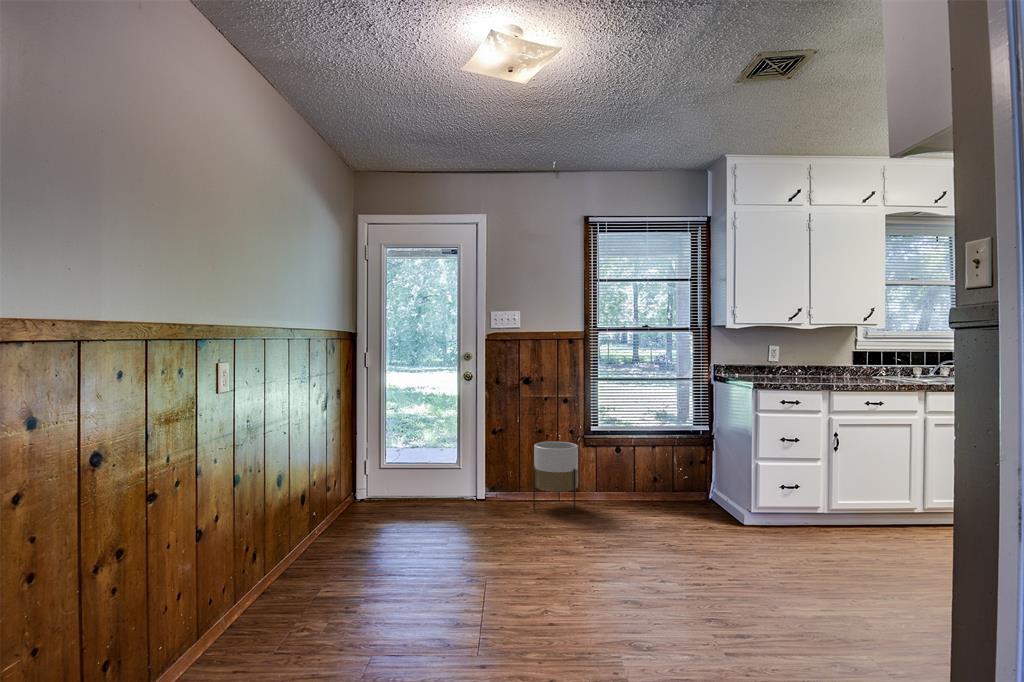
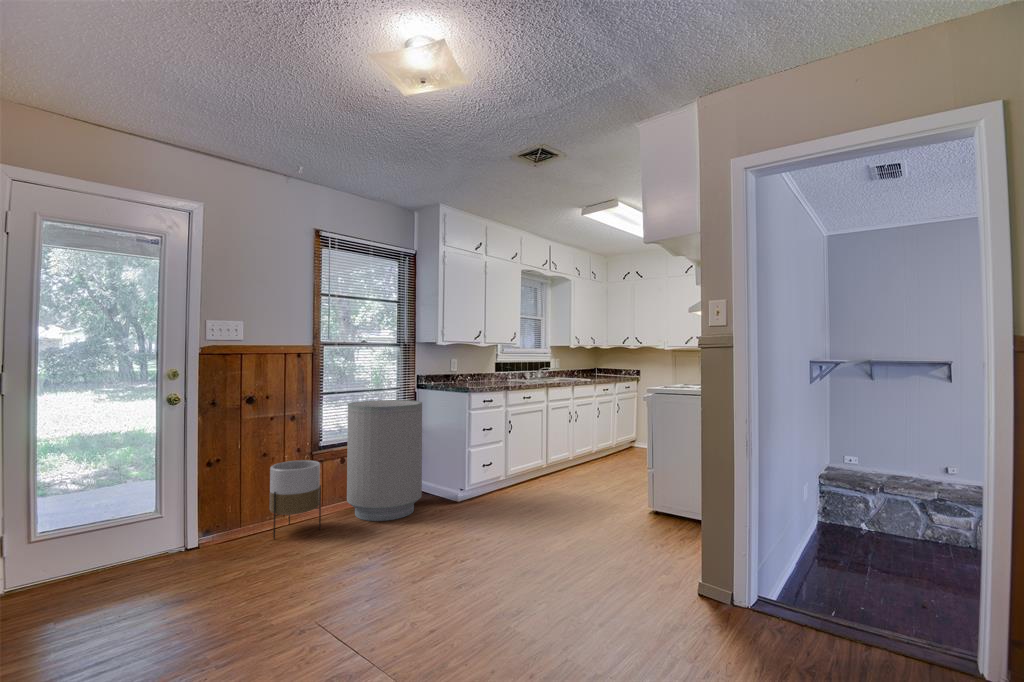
trash can: none [610,390,693,523] -> present [347,400,422,521]

